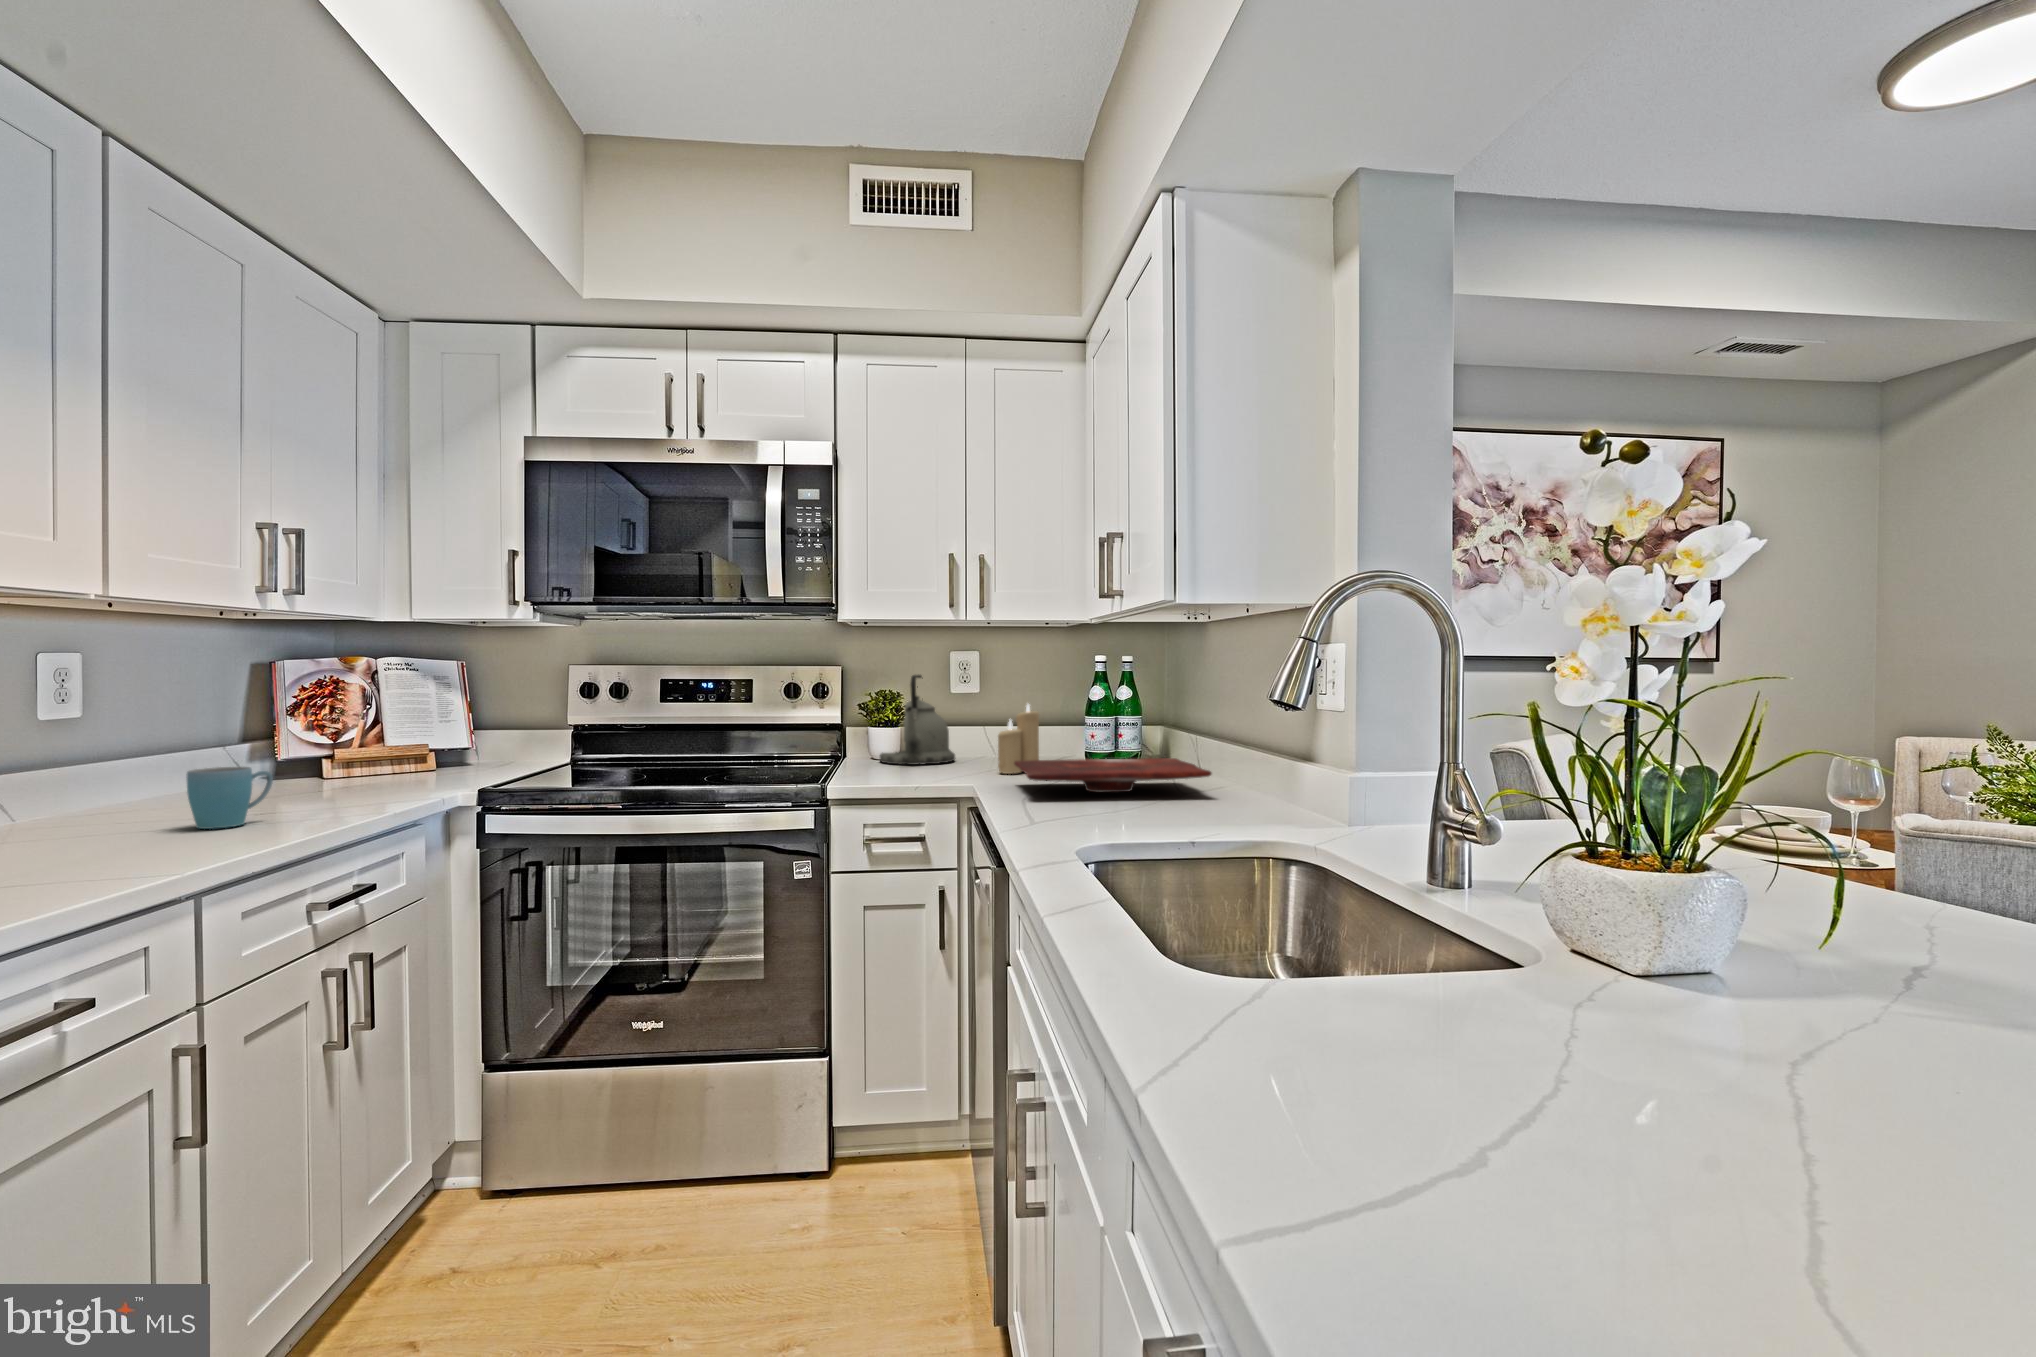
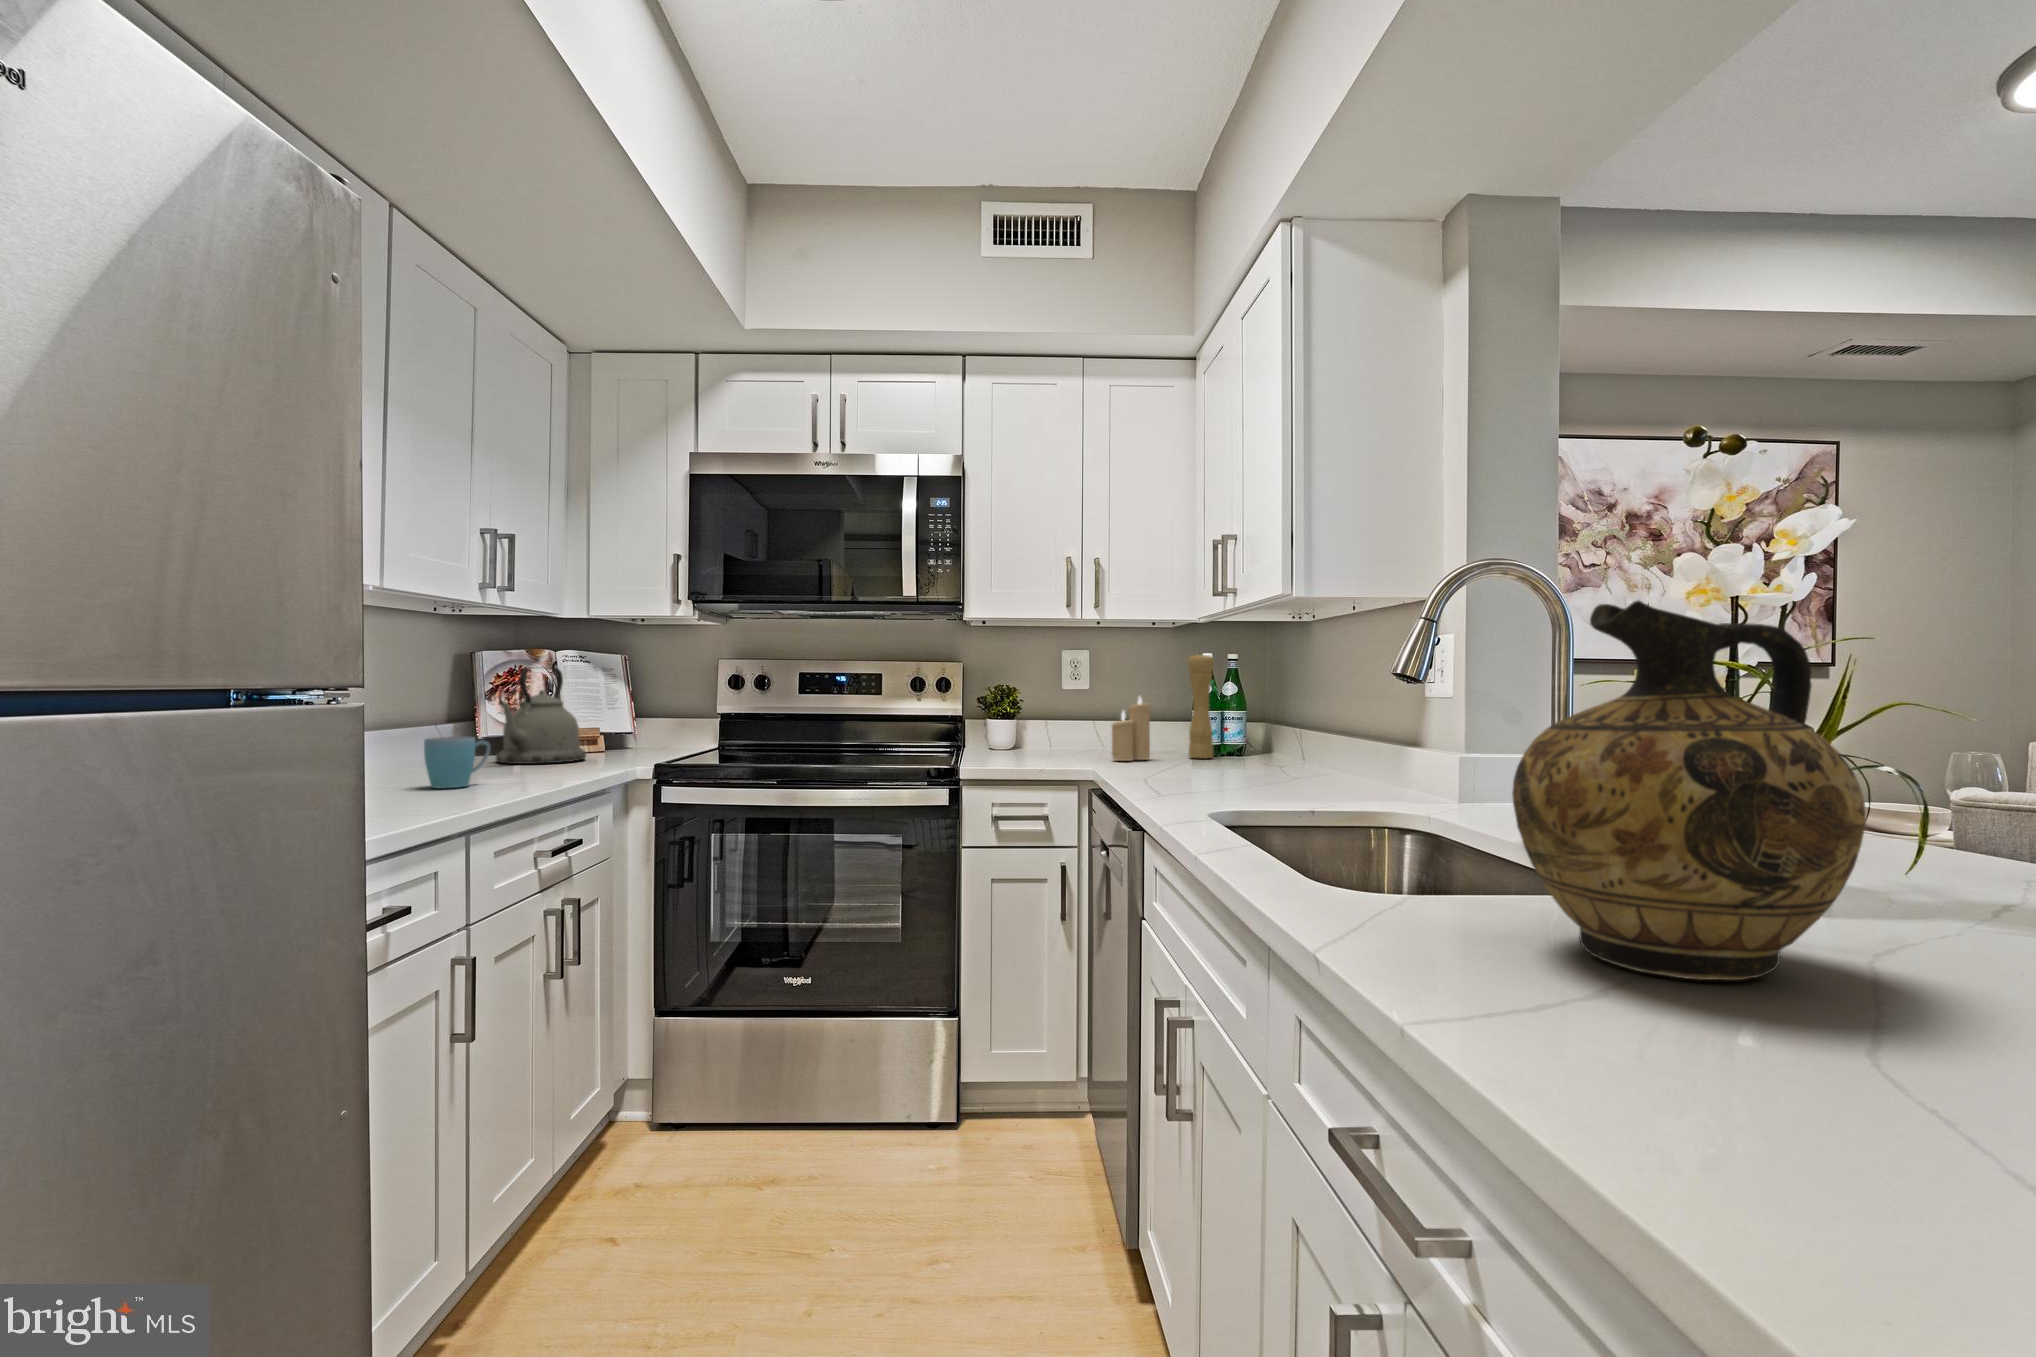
ceramic jug: none [1392,653,1775,1095] -> present [1512,601,1866,980]
pepper mill: none [1079,657,1107,769] -> present [1187,654,1214,758]
kettle: present [880,675,955,765] -> present [496,667,586,764]
cutting board: present [1014,758,1212,792] -> none [1129,747,1319,775]

